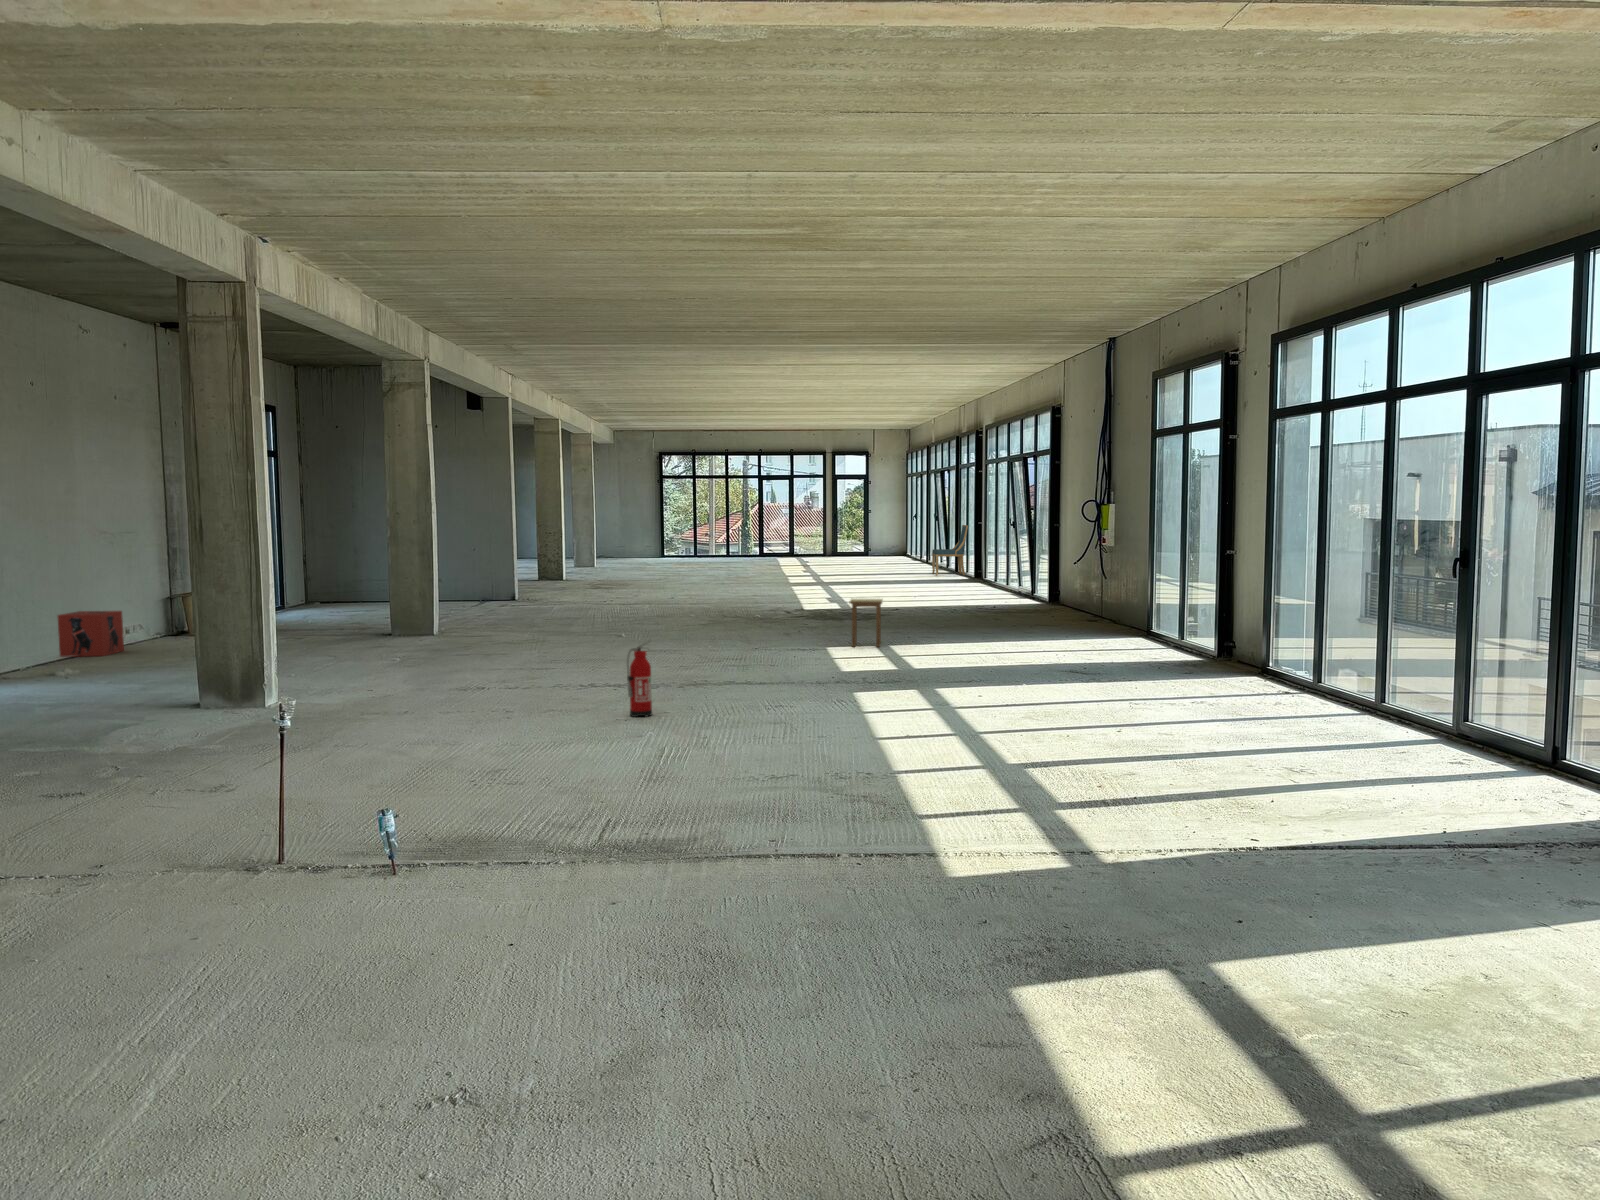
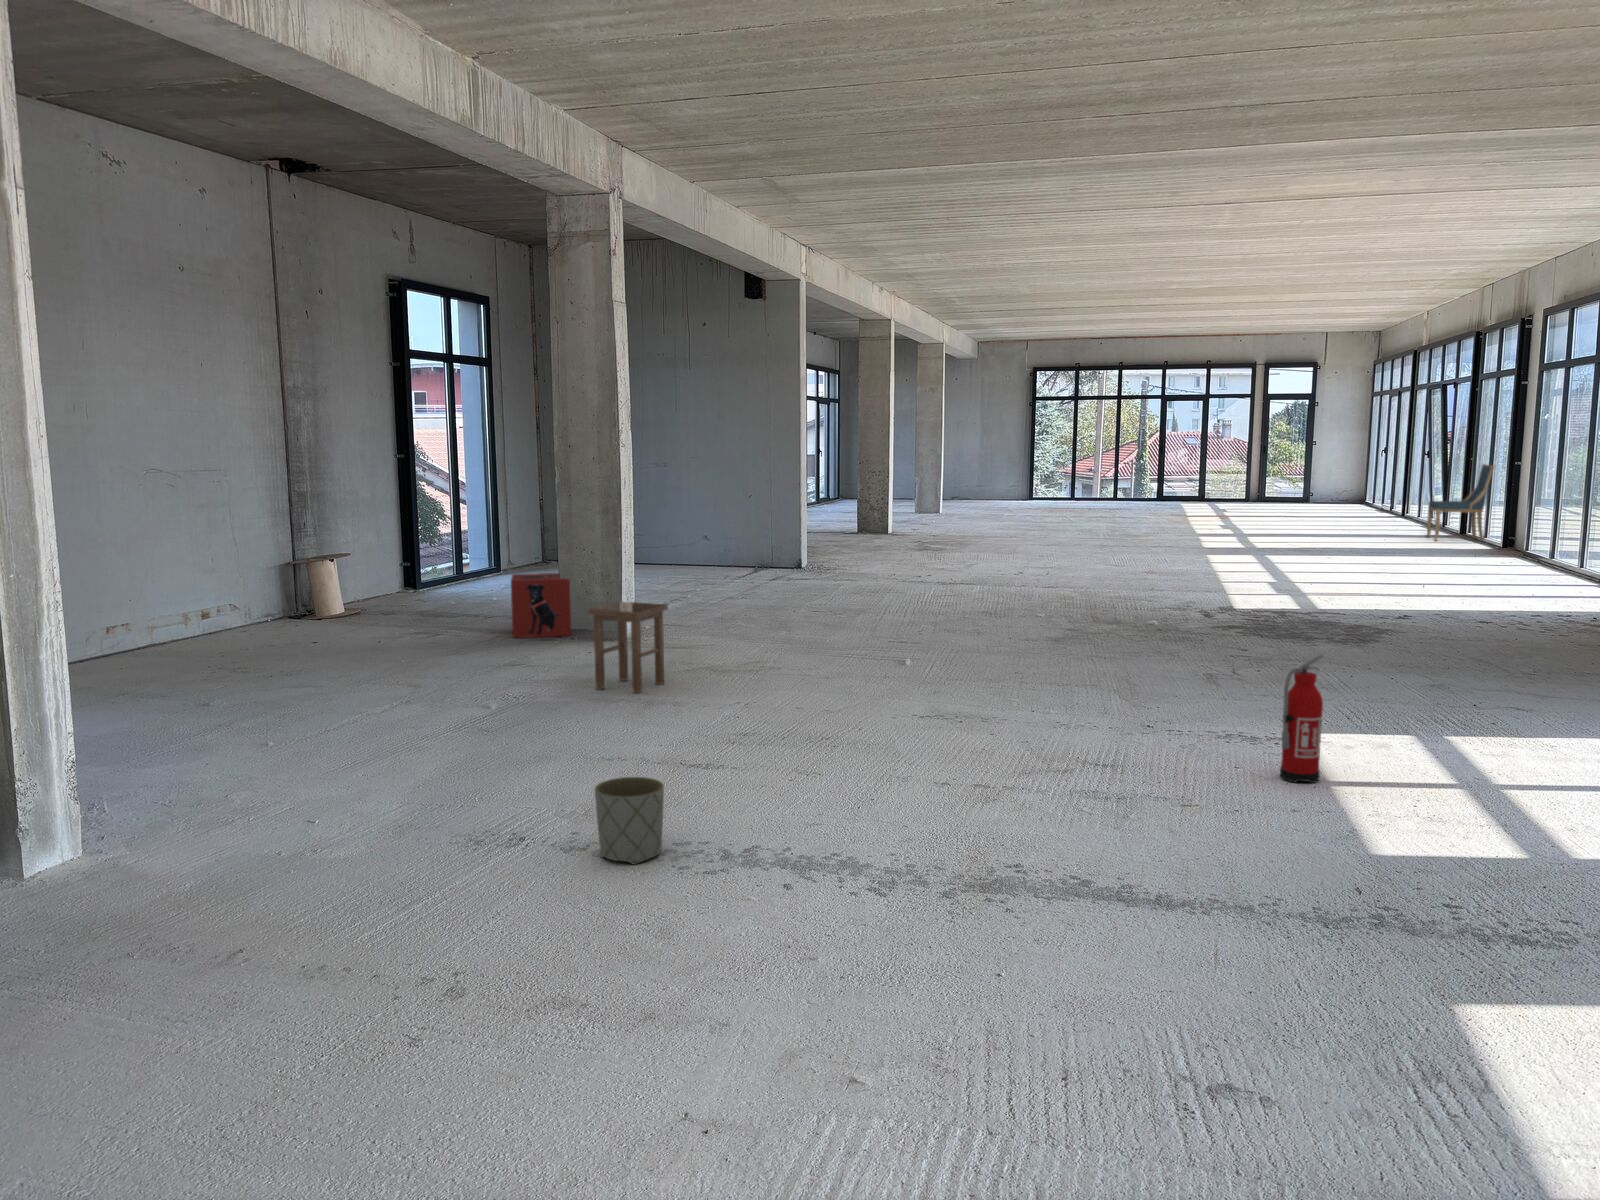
stool: present [850,599,883,647] -> present [588,601,668,693]
storage box: present [58,611,124,657] -> present [511,573,571,638]
fire extinguisher: present [627,641,652,717] -> present [1280,655,1323,783]
planter: none [527,655,557,688] -> present [595,777,664,864]

